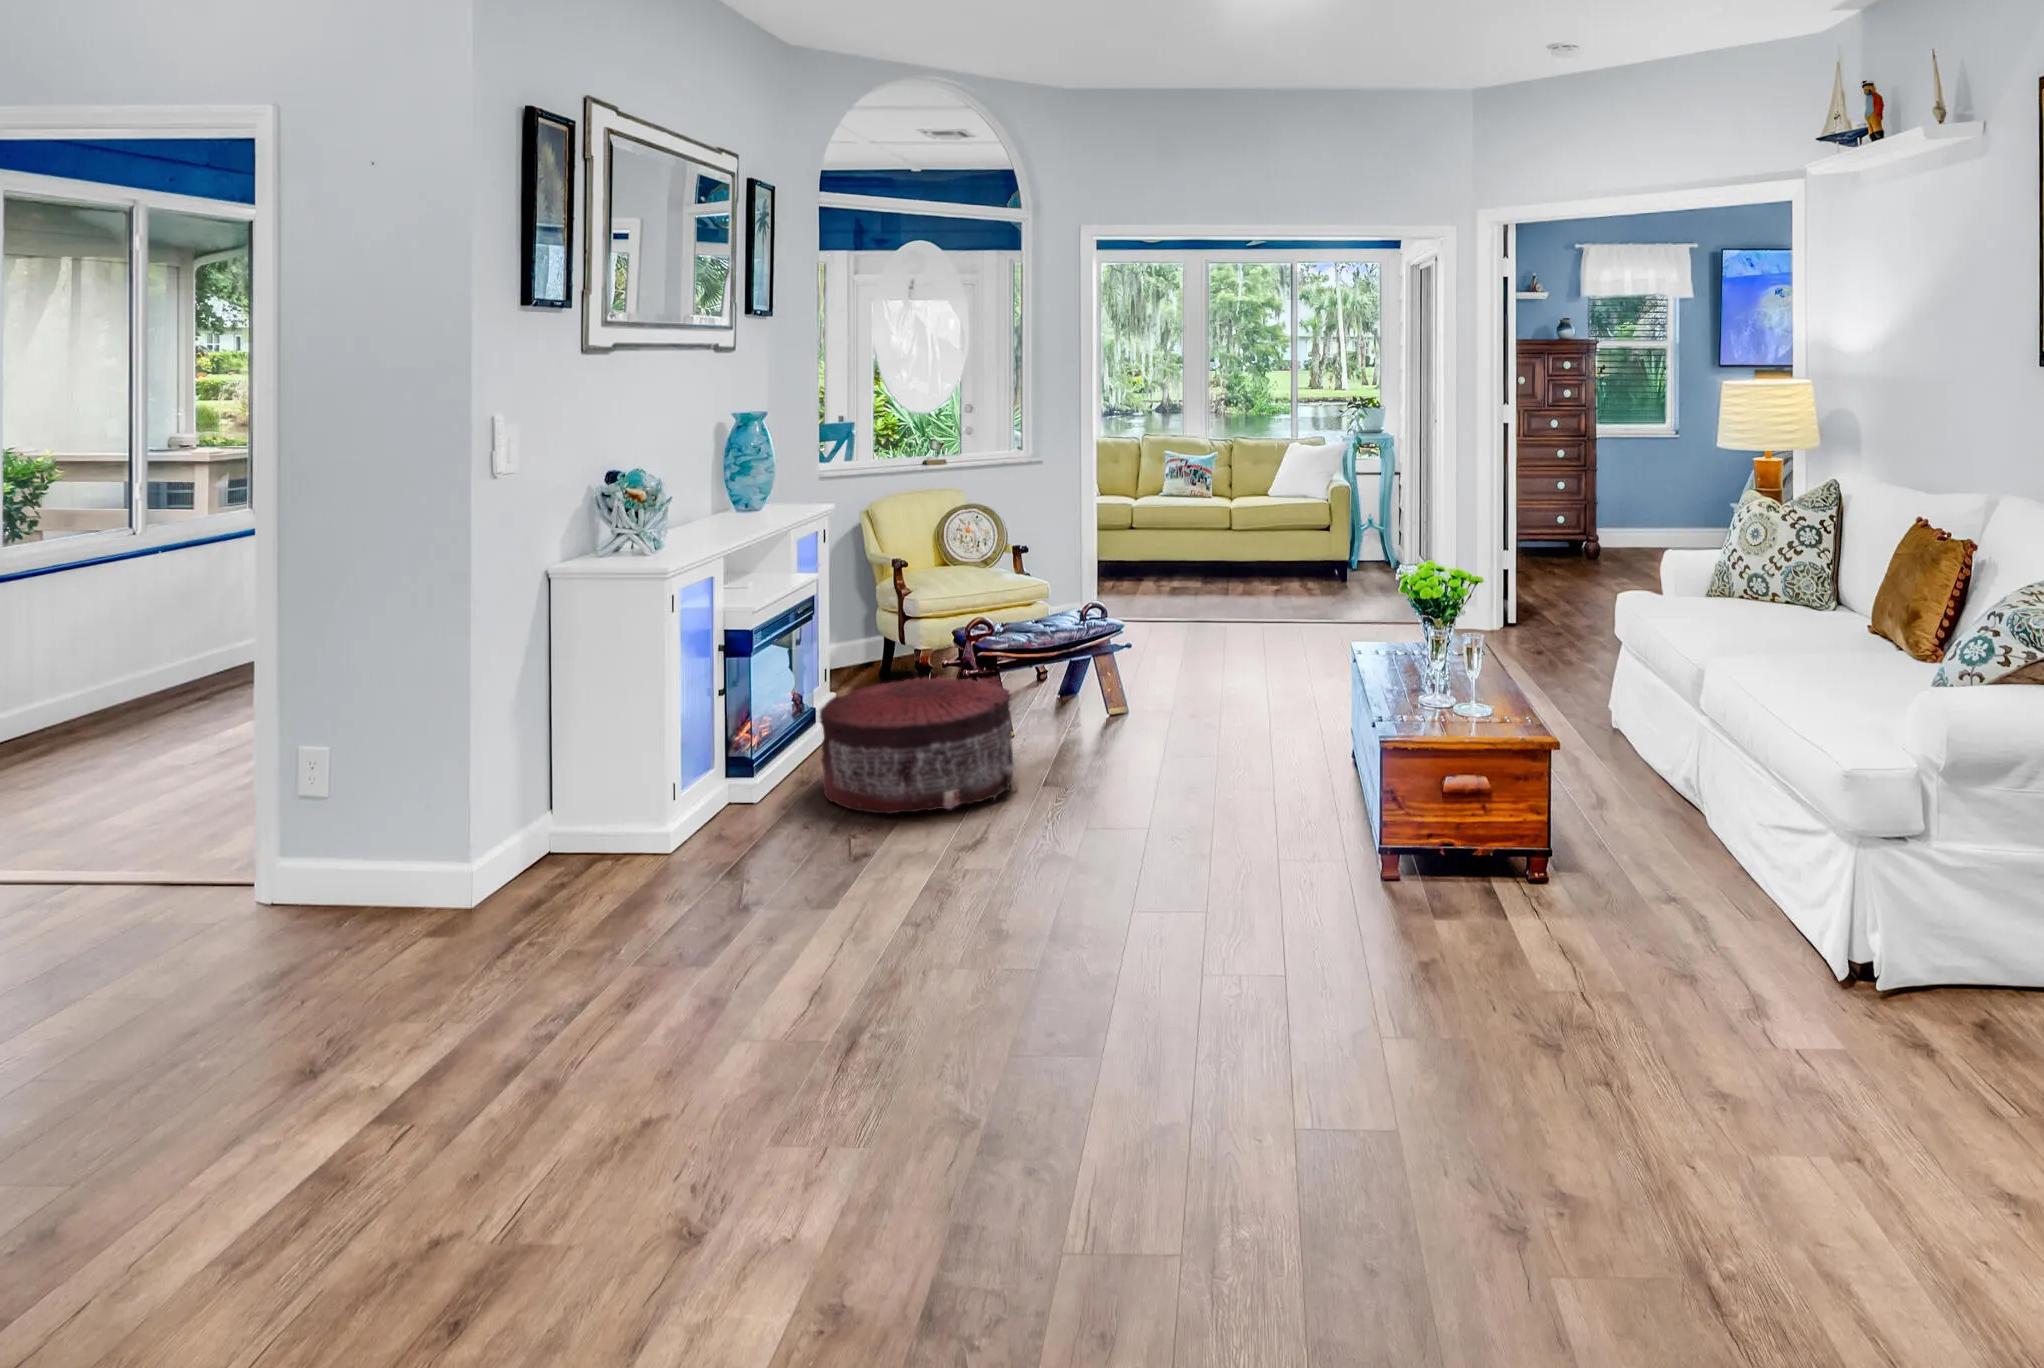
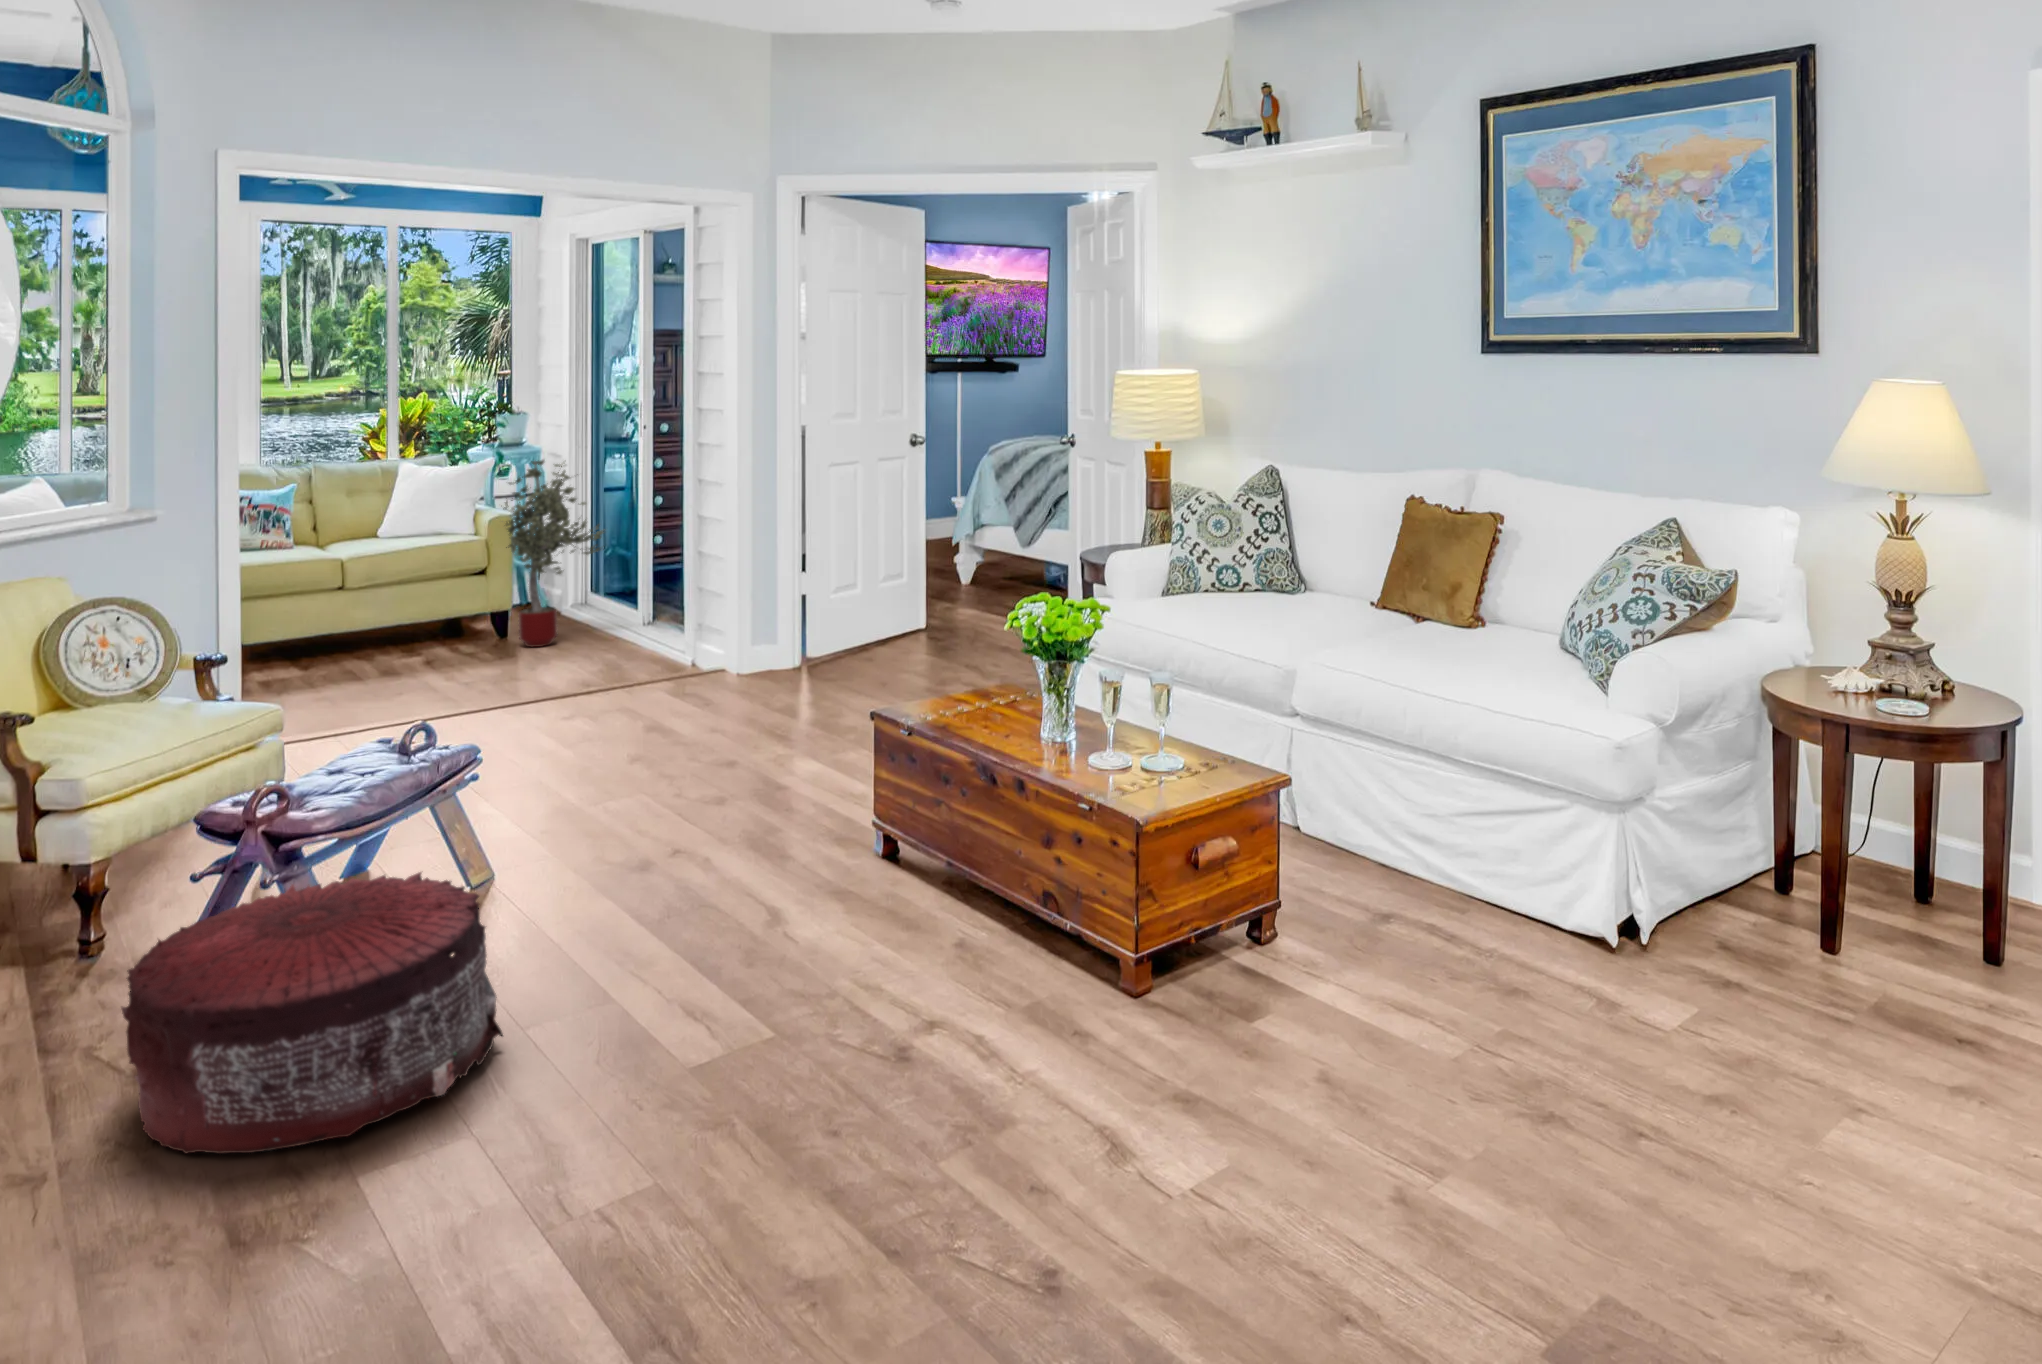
potted tree: none [1321,443,1401,588] -> present [503,460,604,647]

